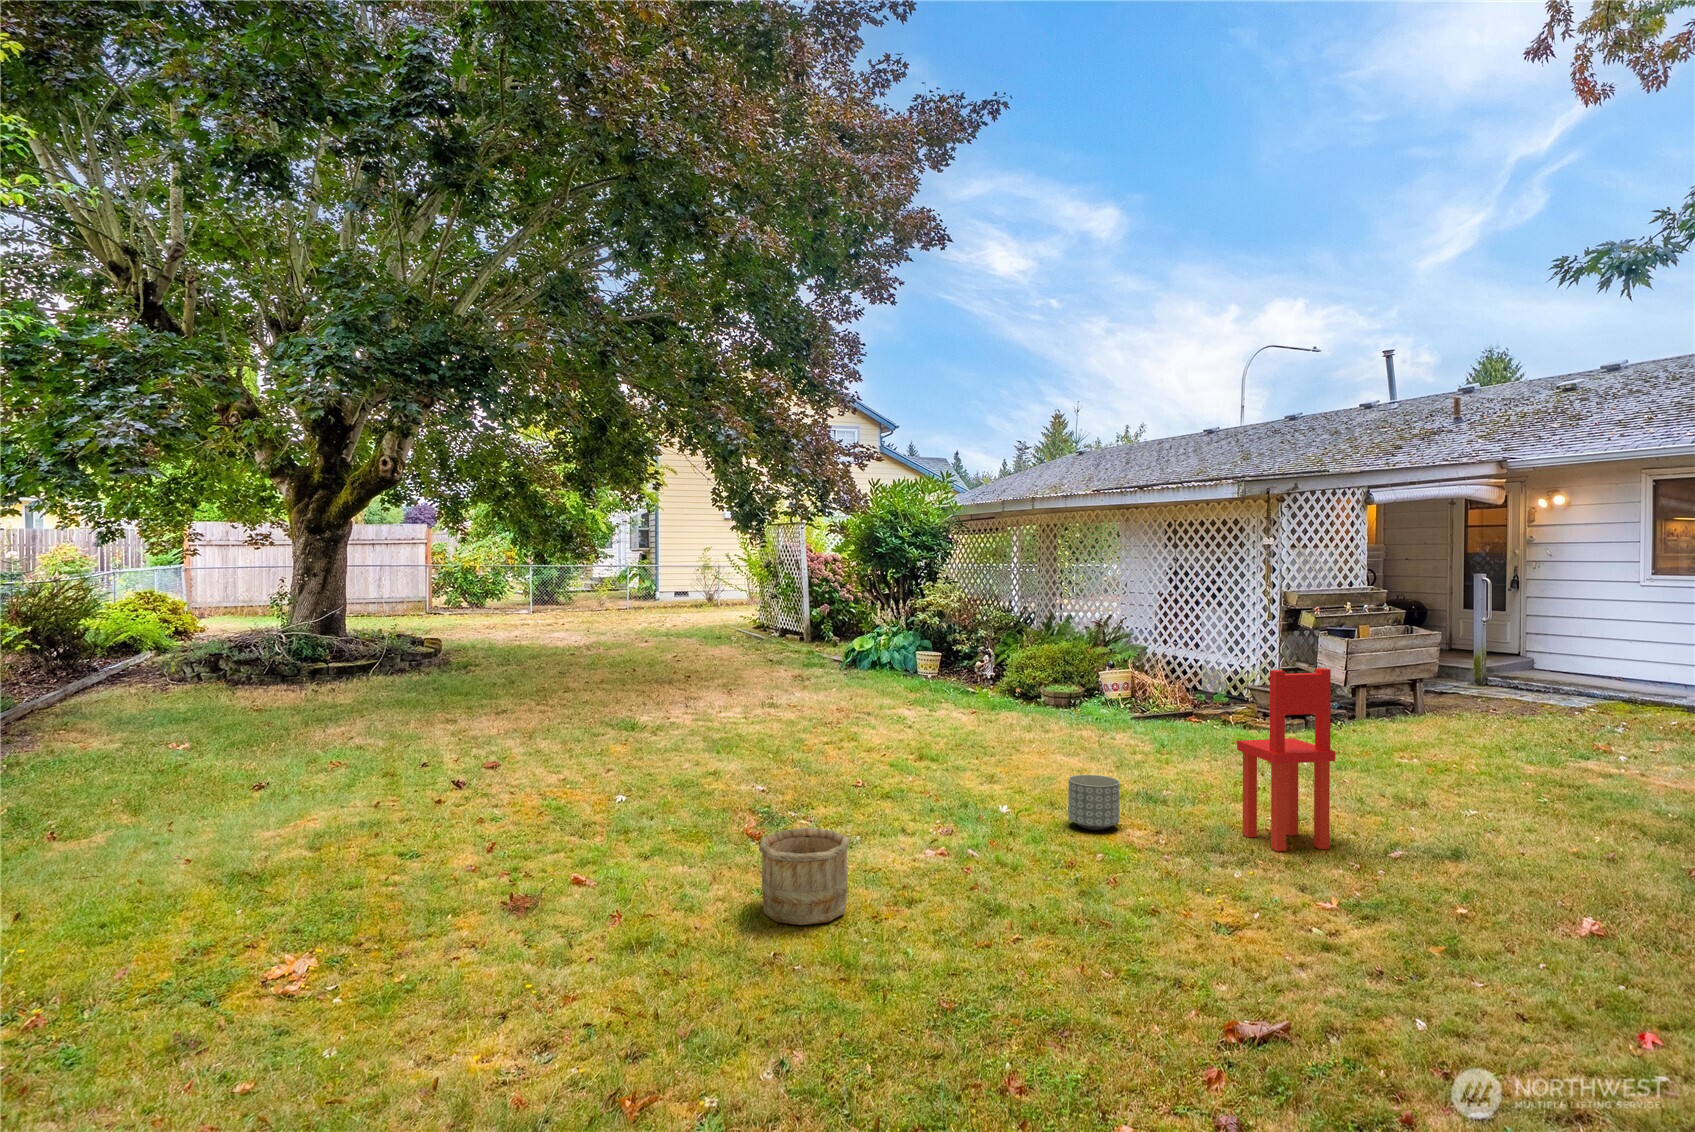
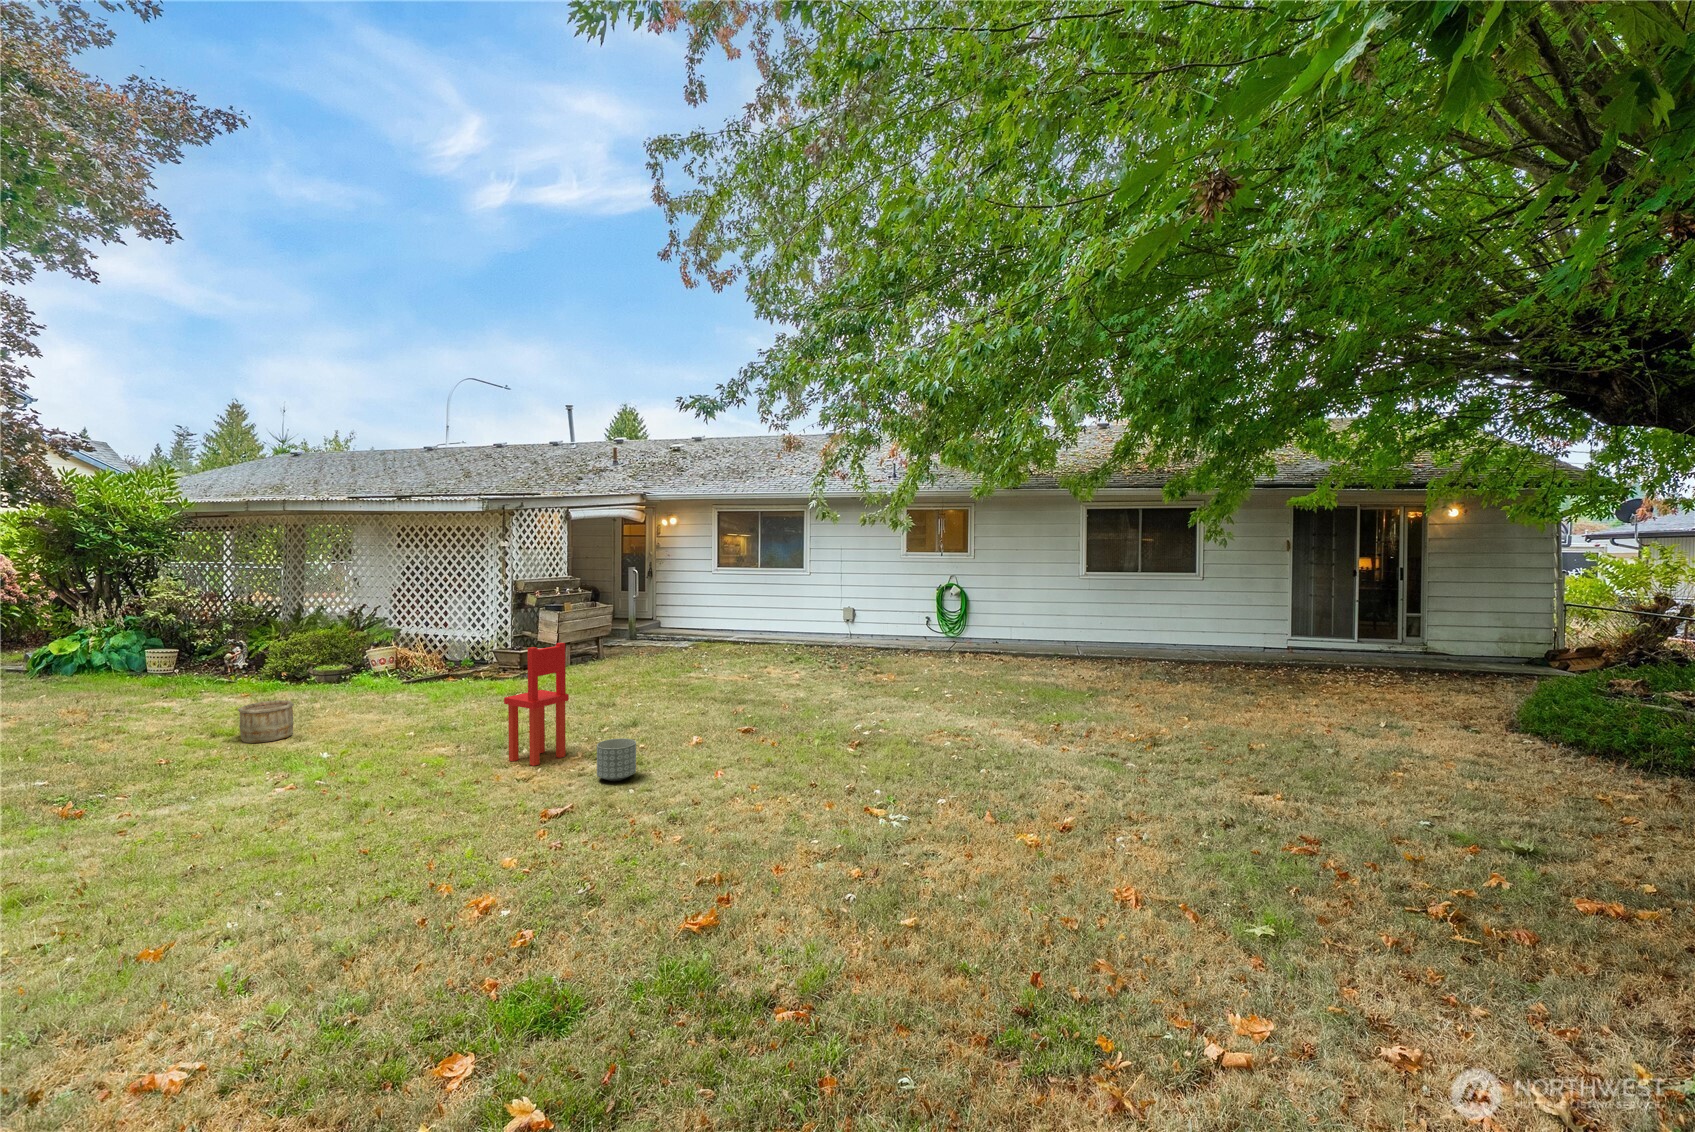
planter: present [1068,775,1120,830] -> present [597,738,636,781]
wooden bucket: present [759,828,849,925] -> present [238,700,294,743]

